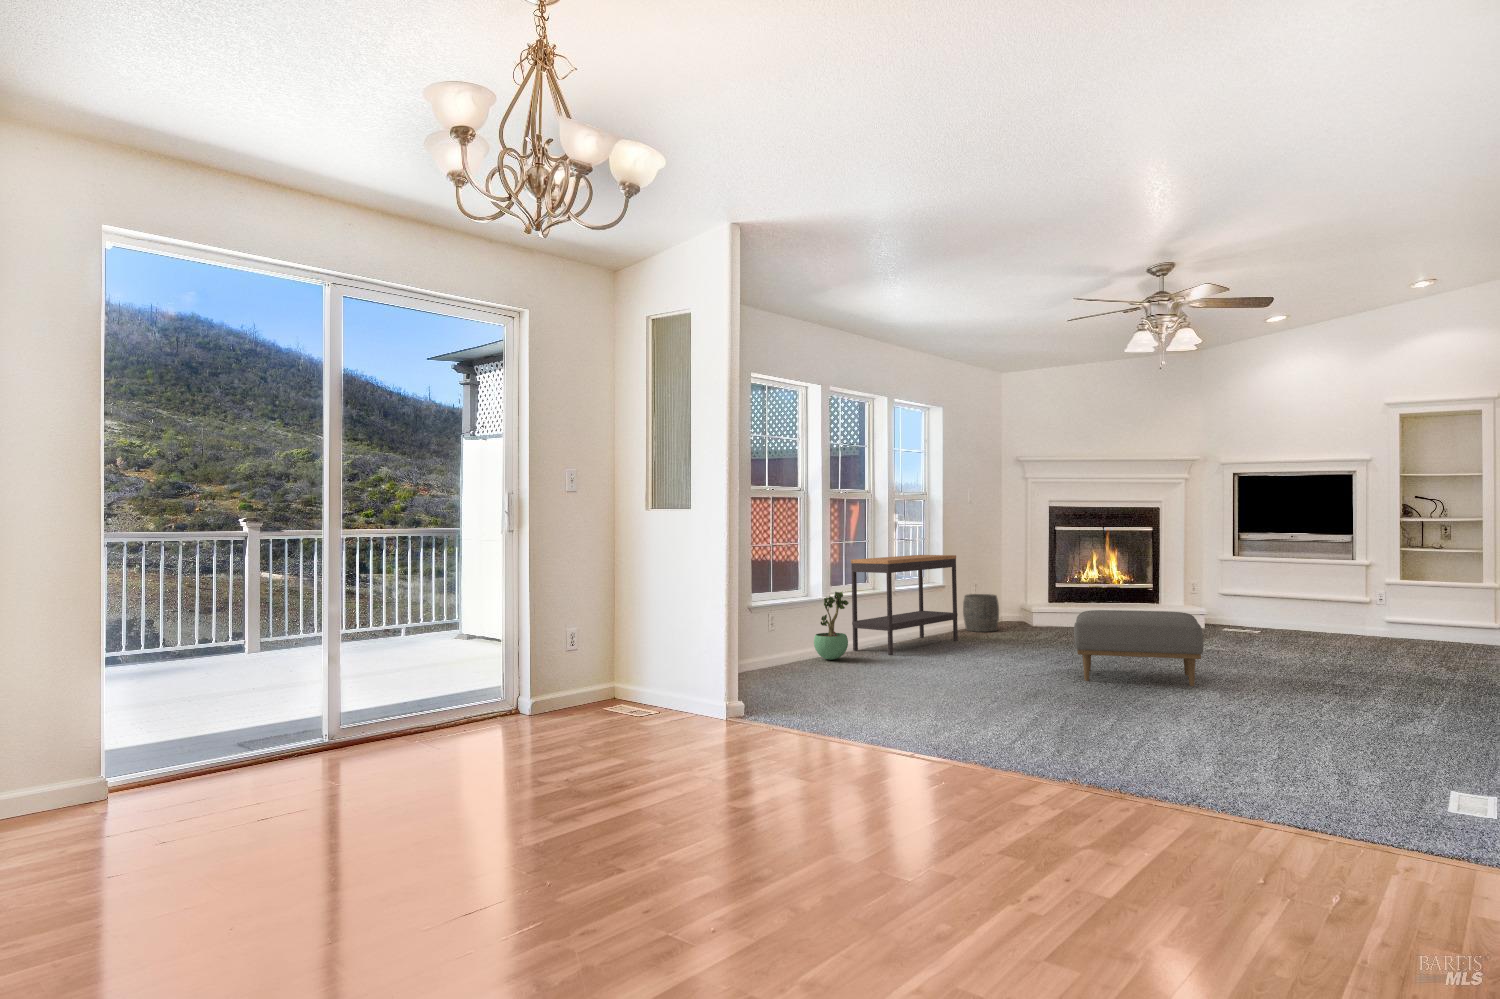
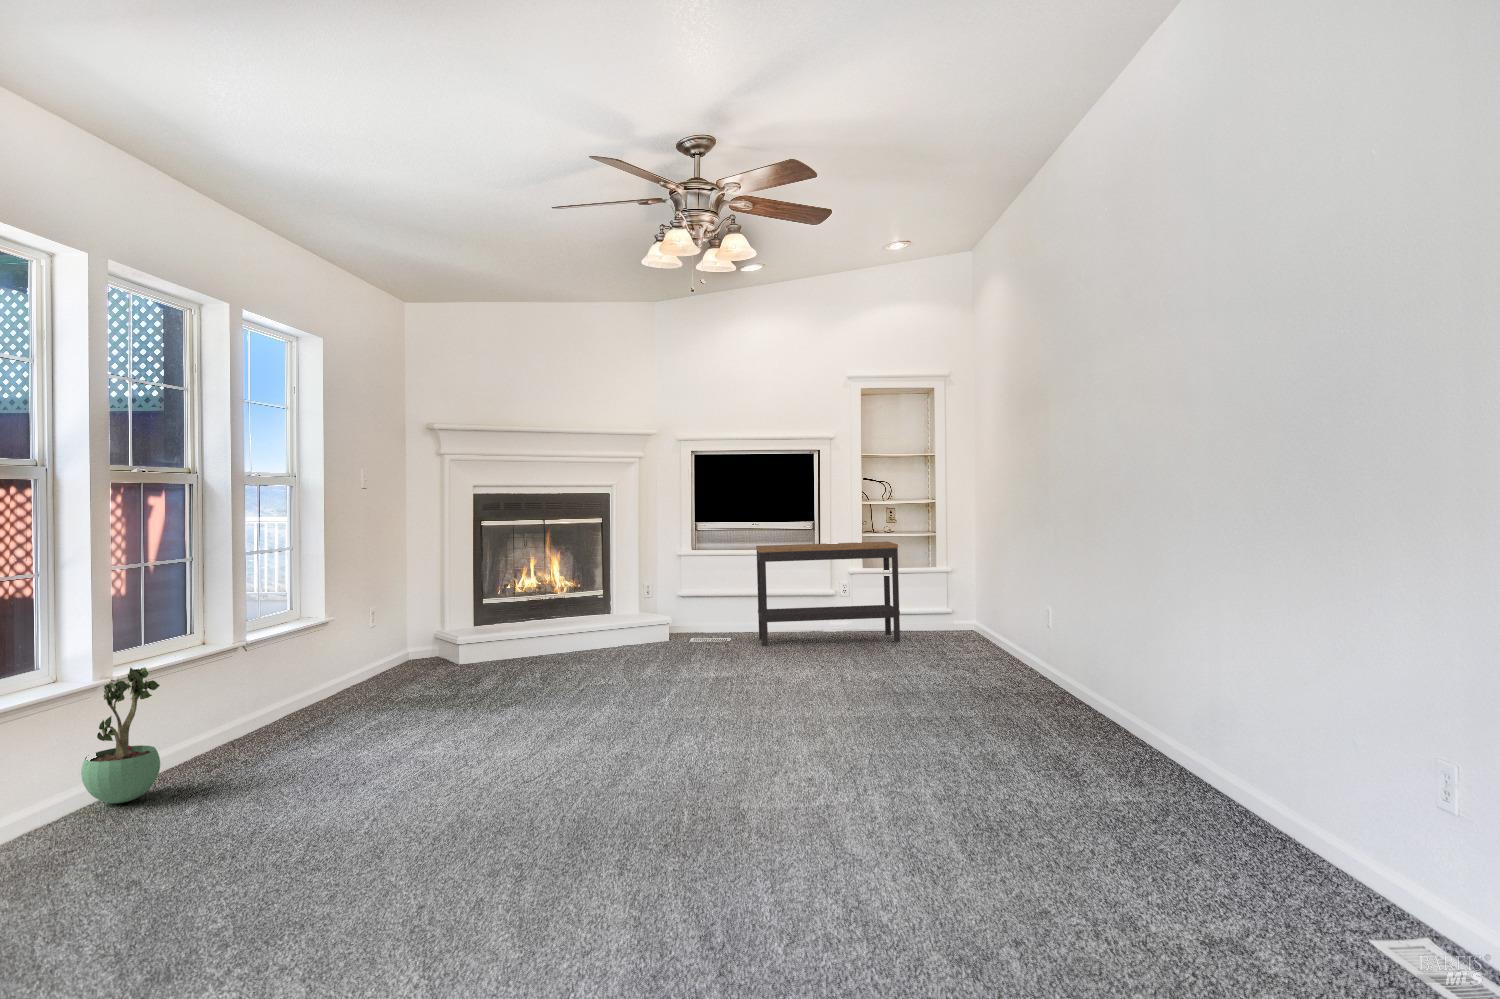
console table: present [851,555,958,655] -> present [756,542,900,646]
woven basket: present [963,594,999,632] -> none [354,626,410,687]
ottoman: present [1074,610,1204,686] -> none [568,647,759,773]

